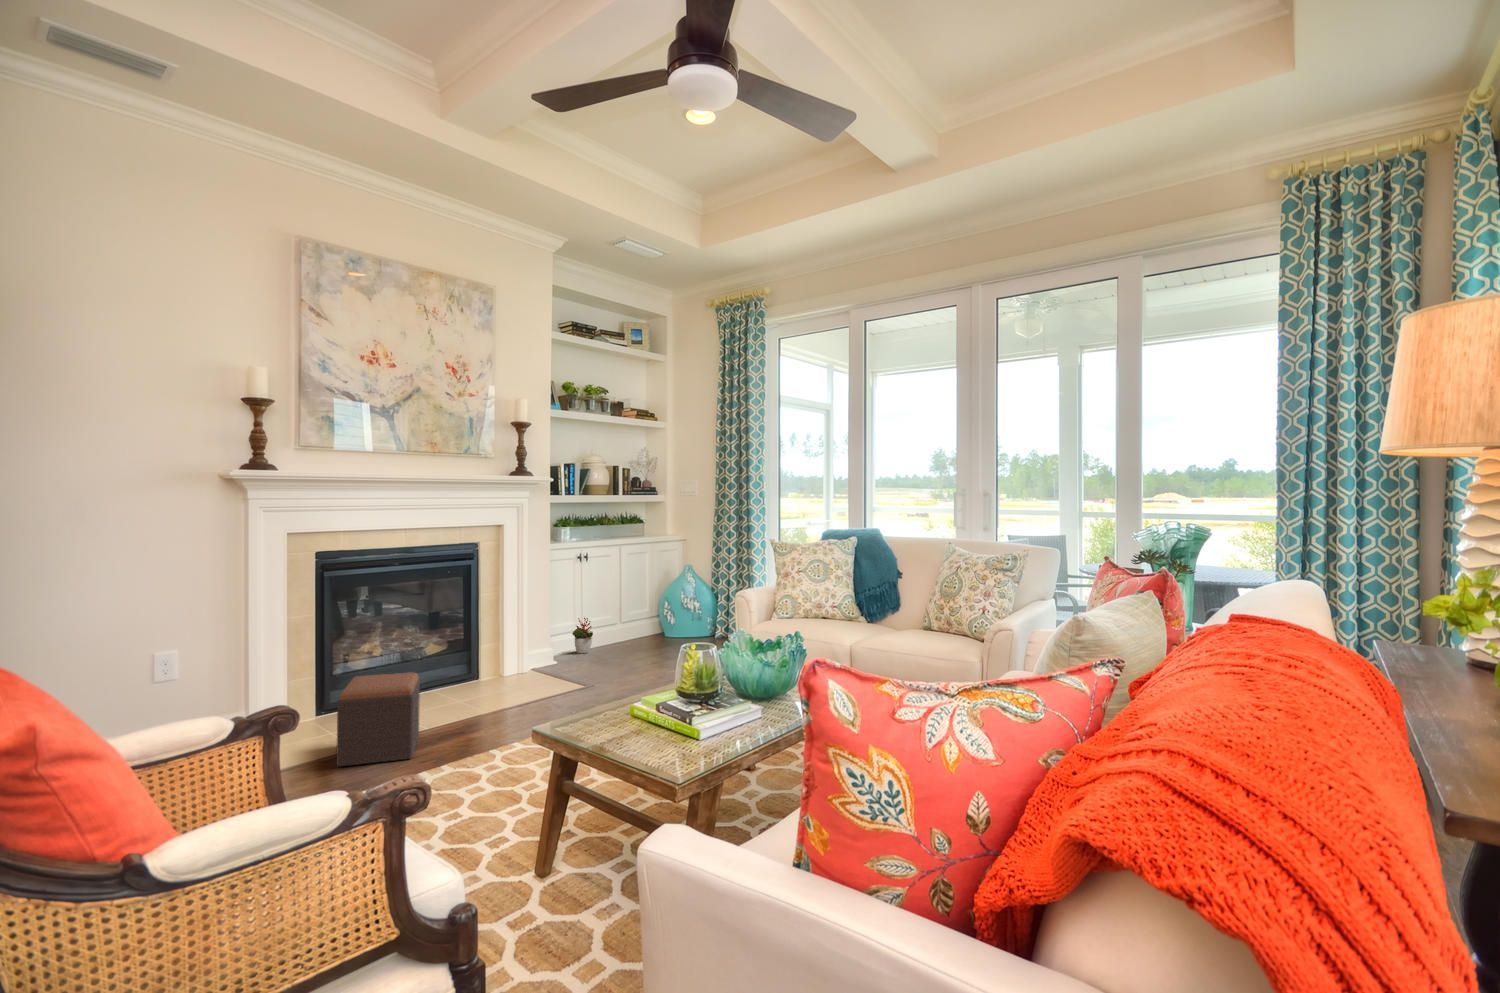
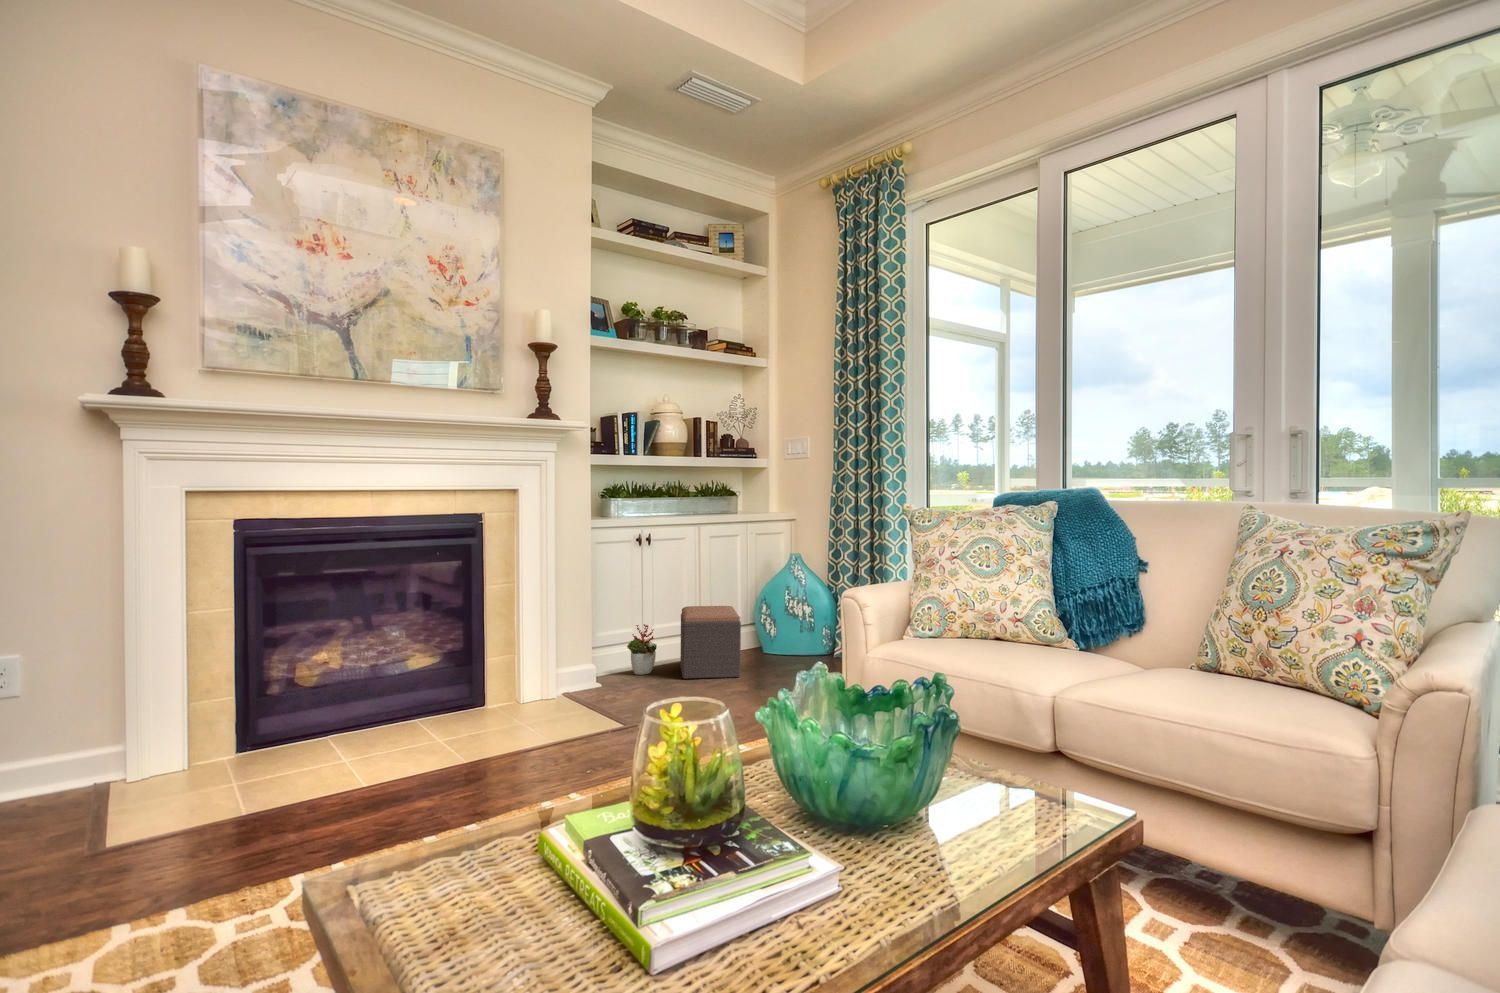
footstool: present [336,672,420,767] -> present [680,606,741,679]

